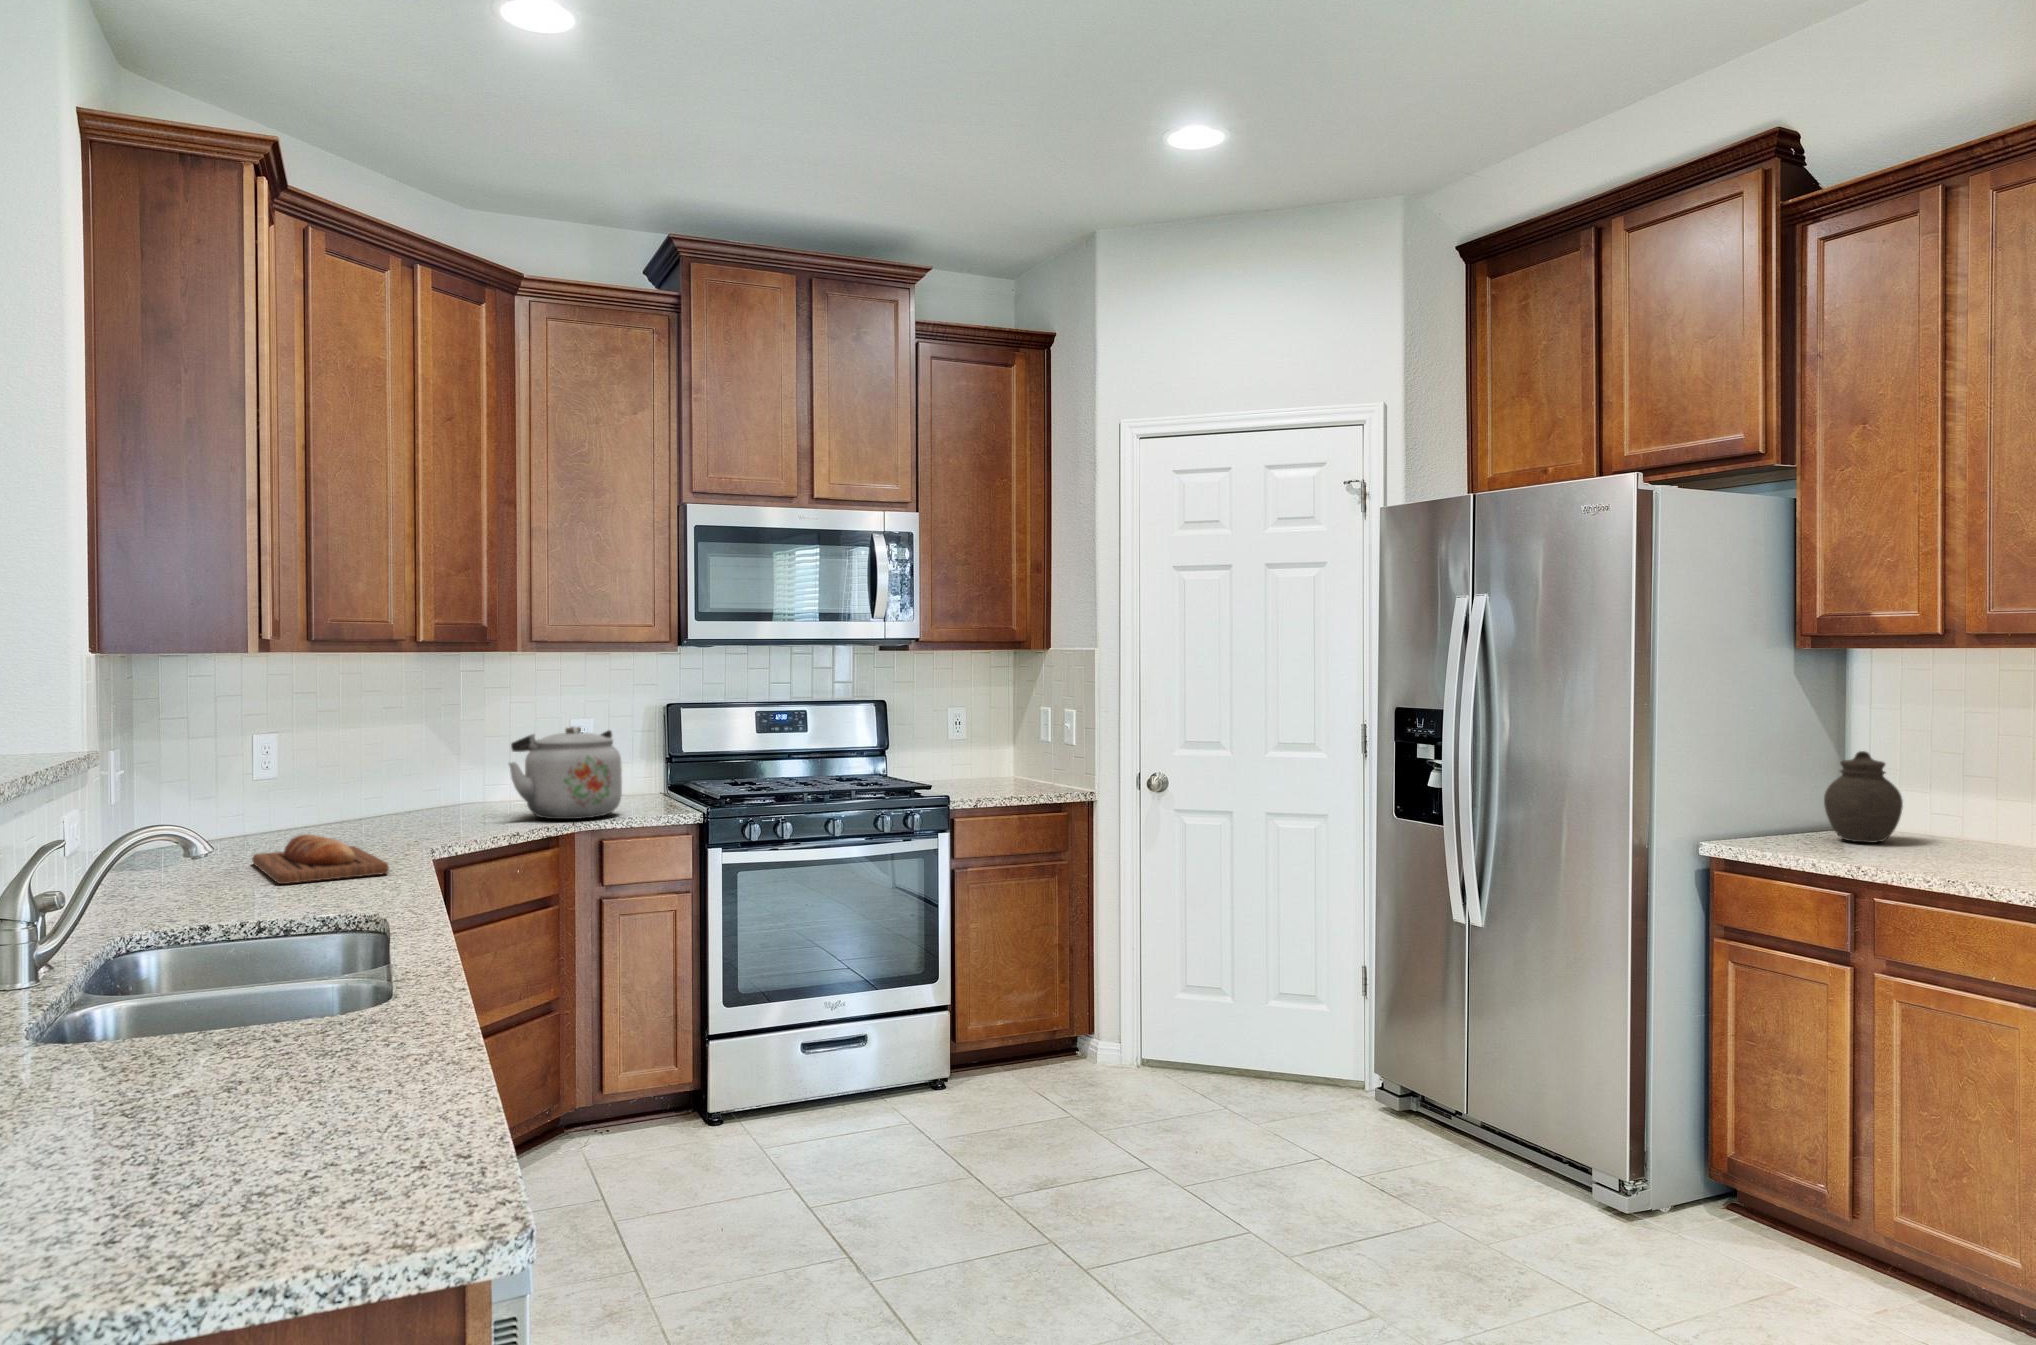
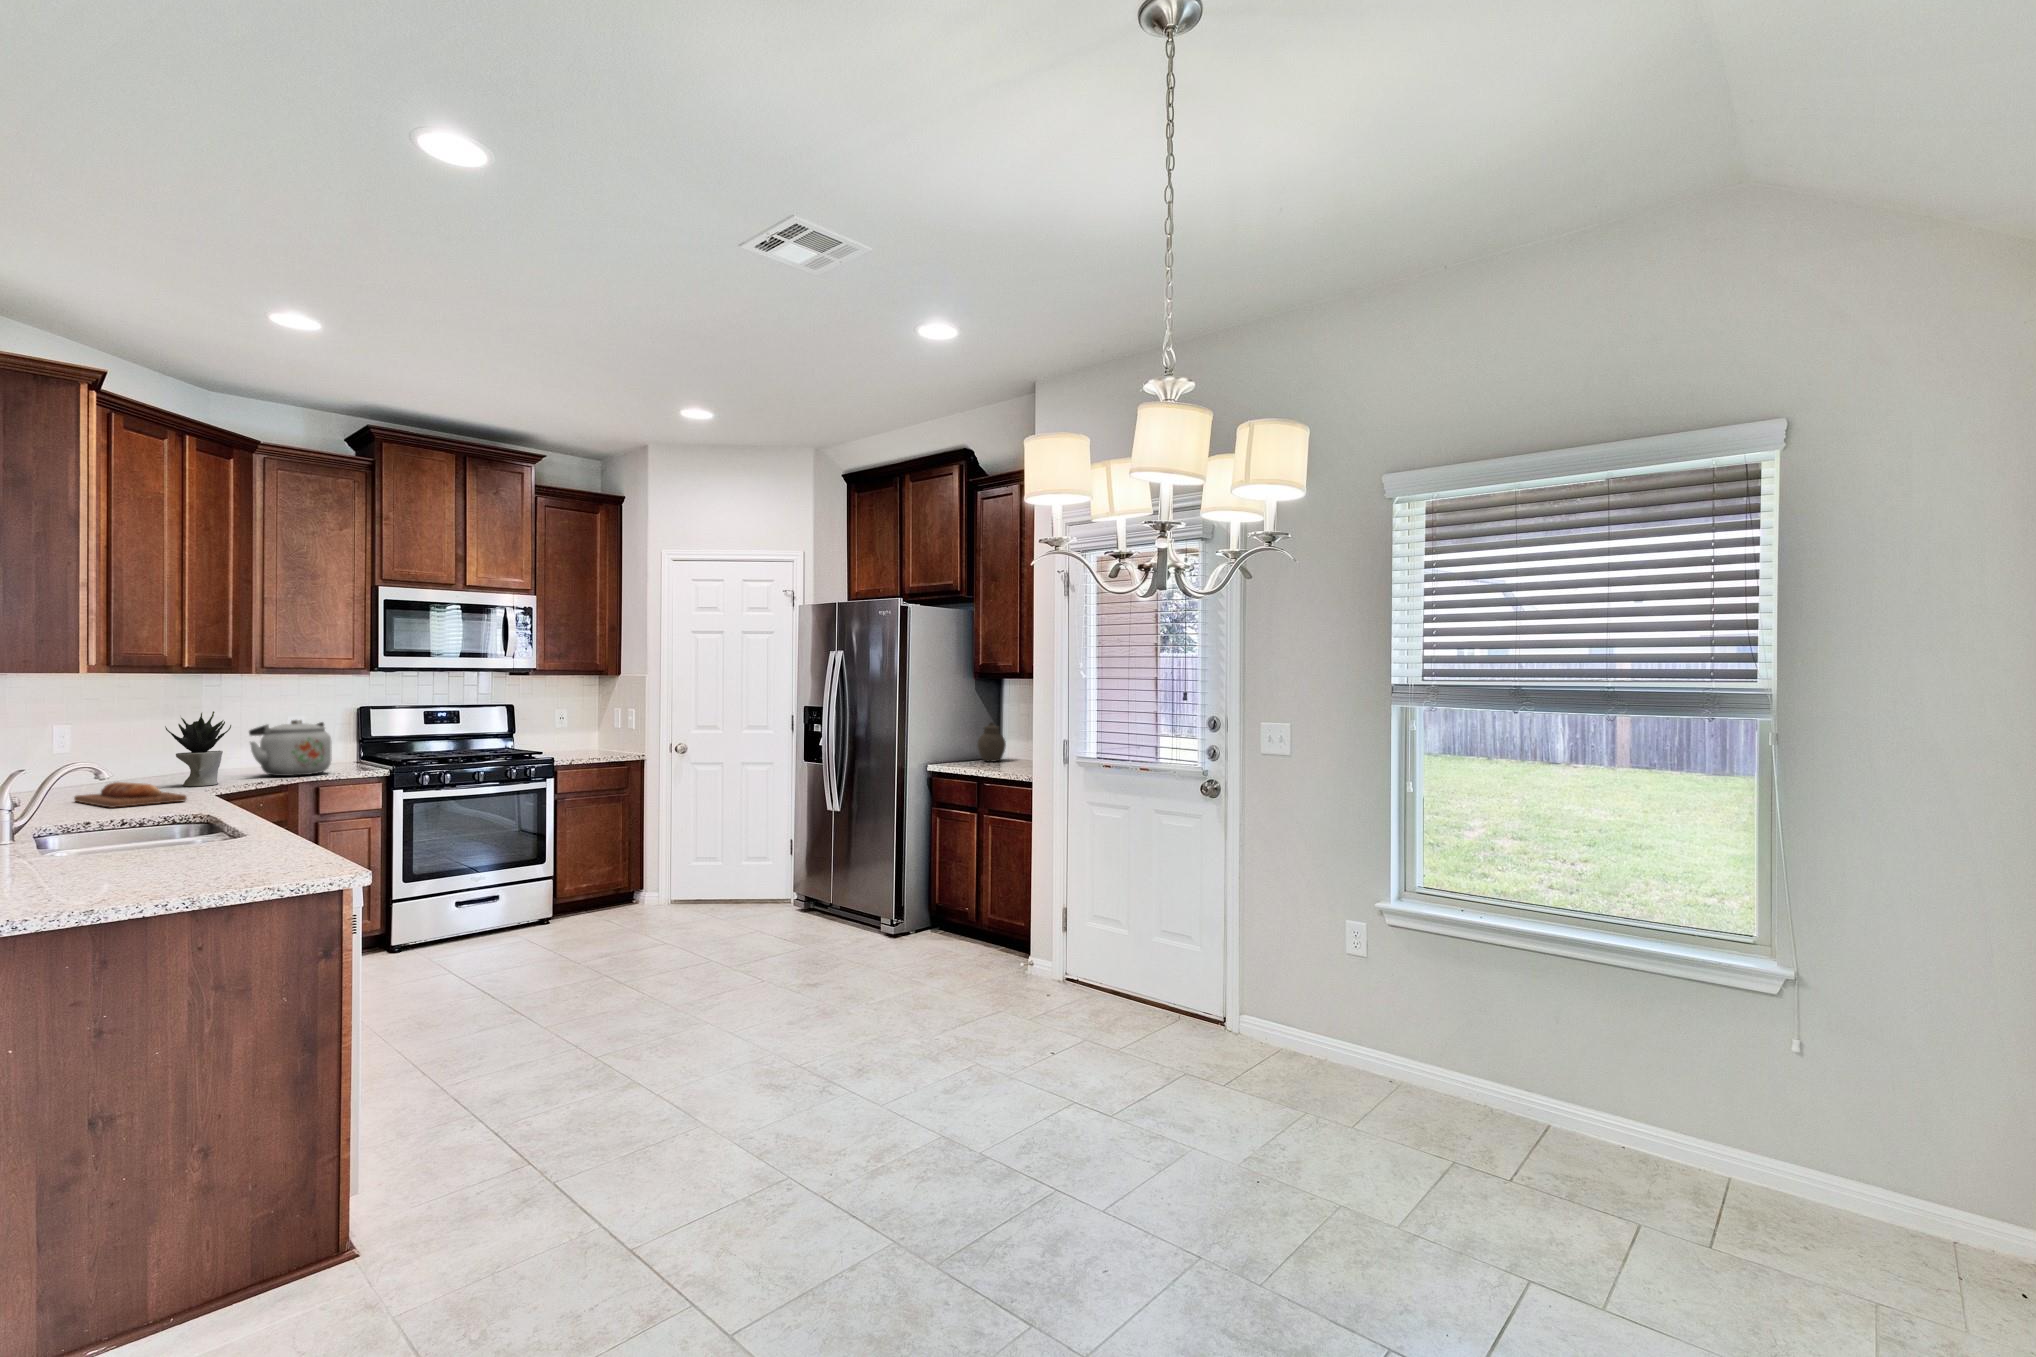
potted plant: none [388,713,476,837] -> present [165,711,231,786]

